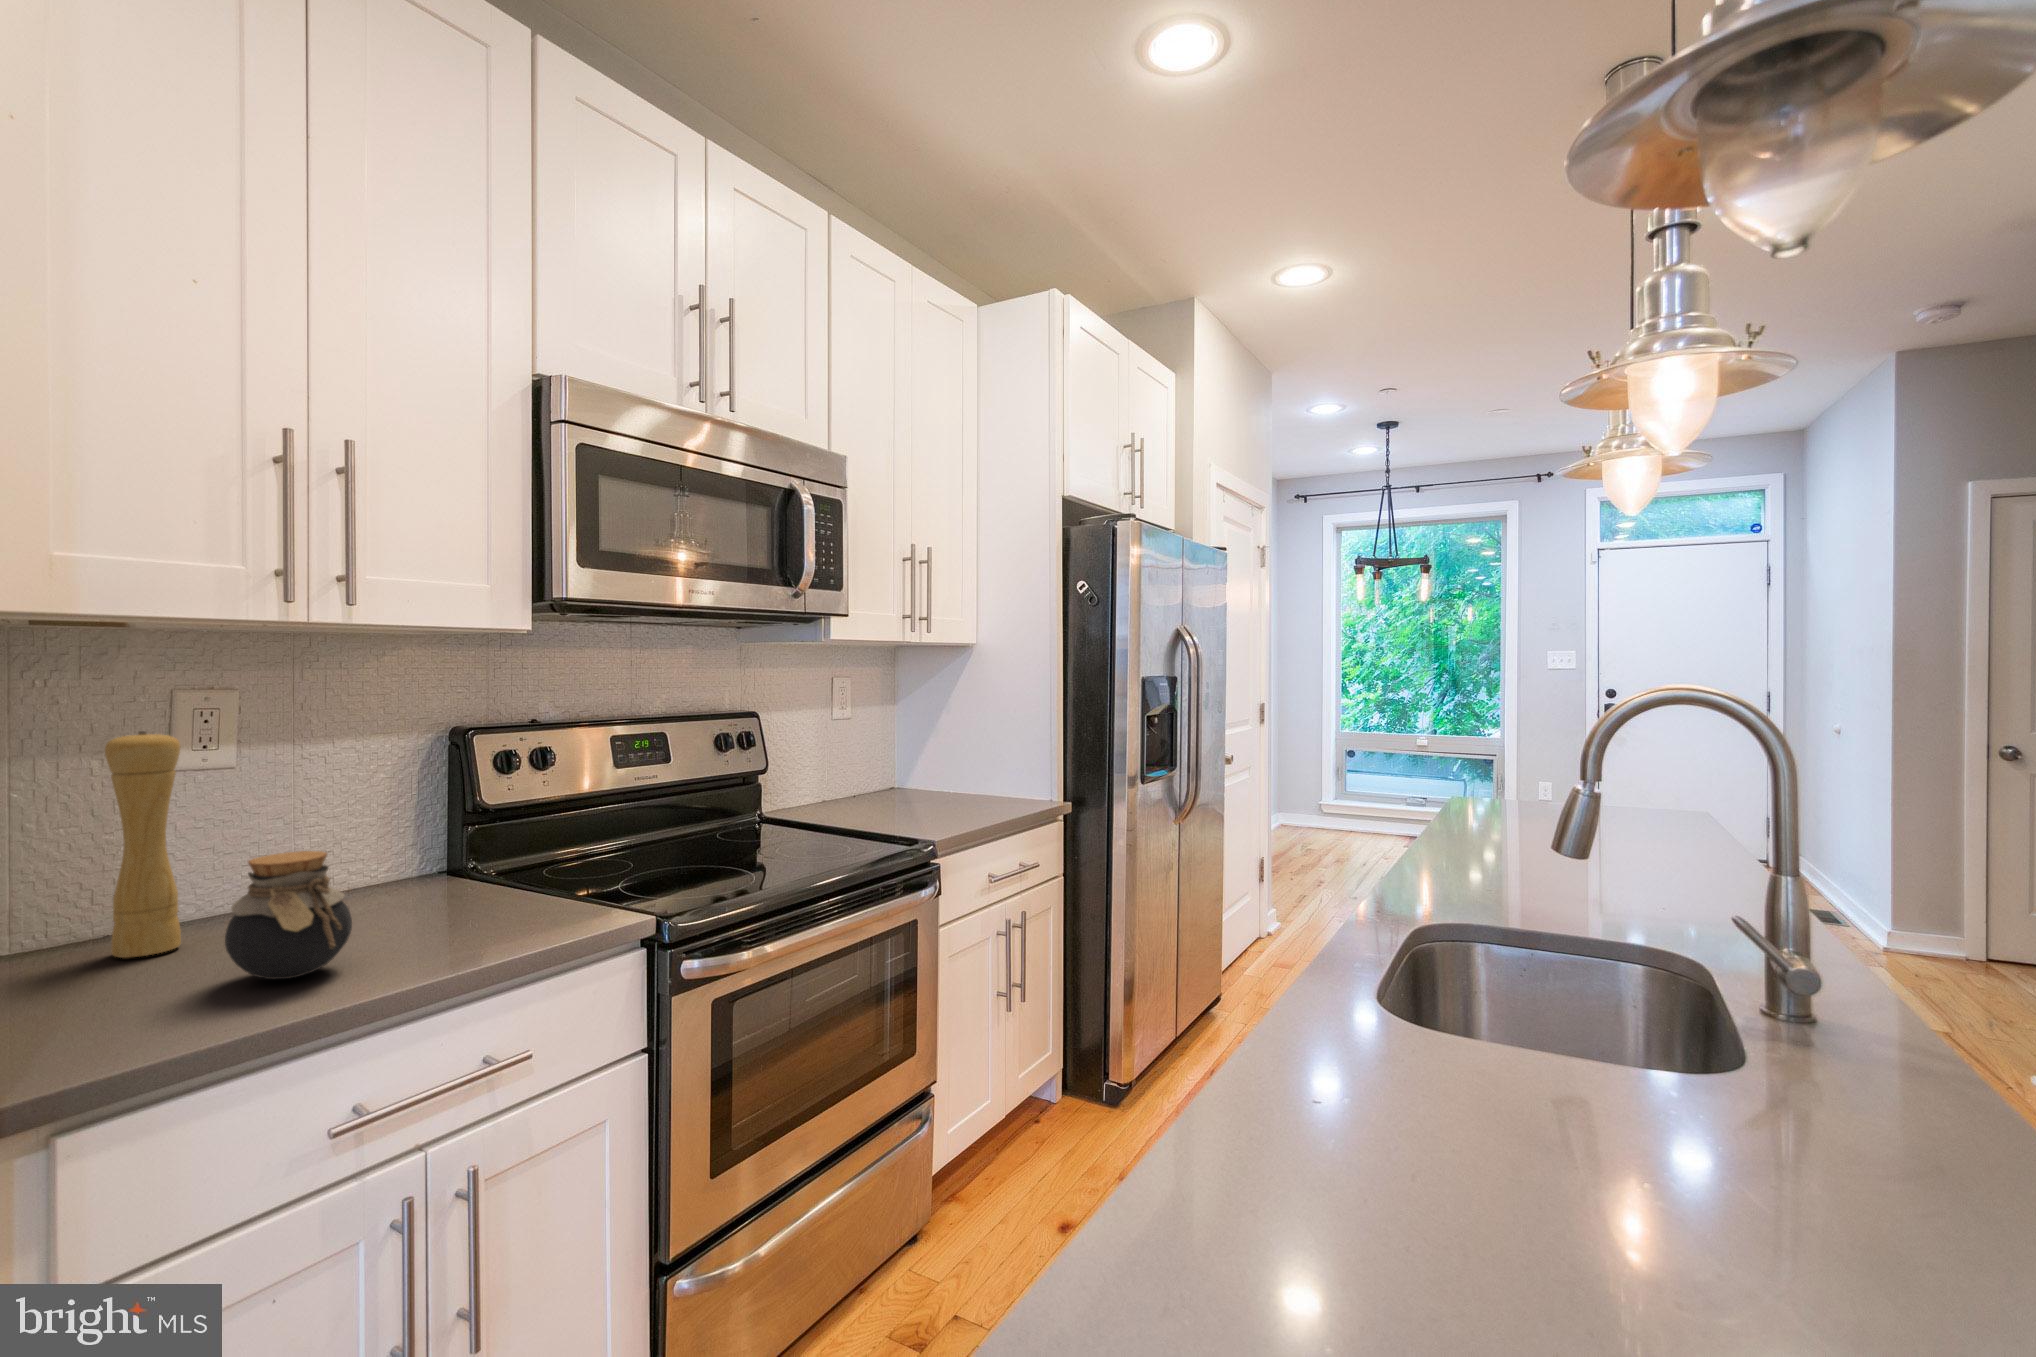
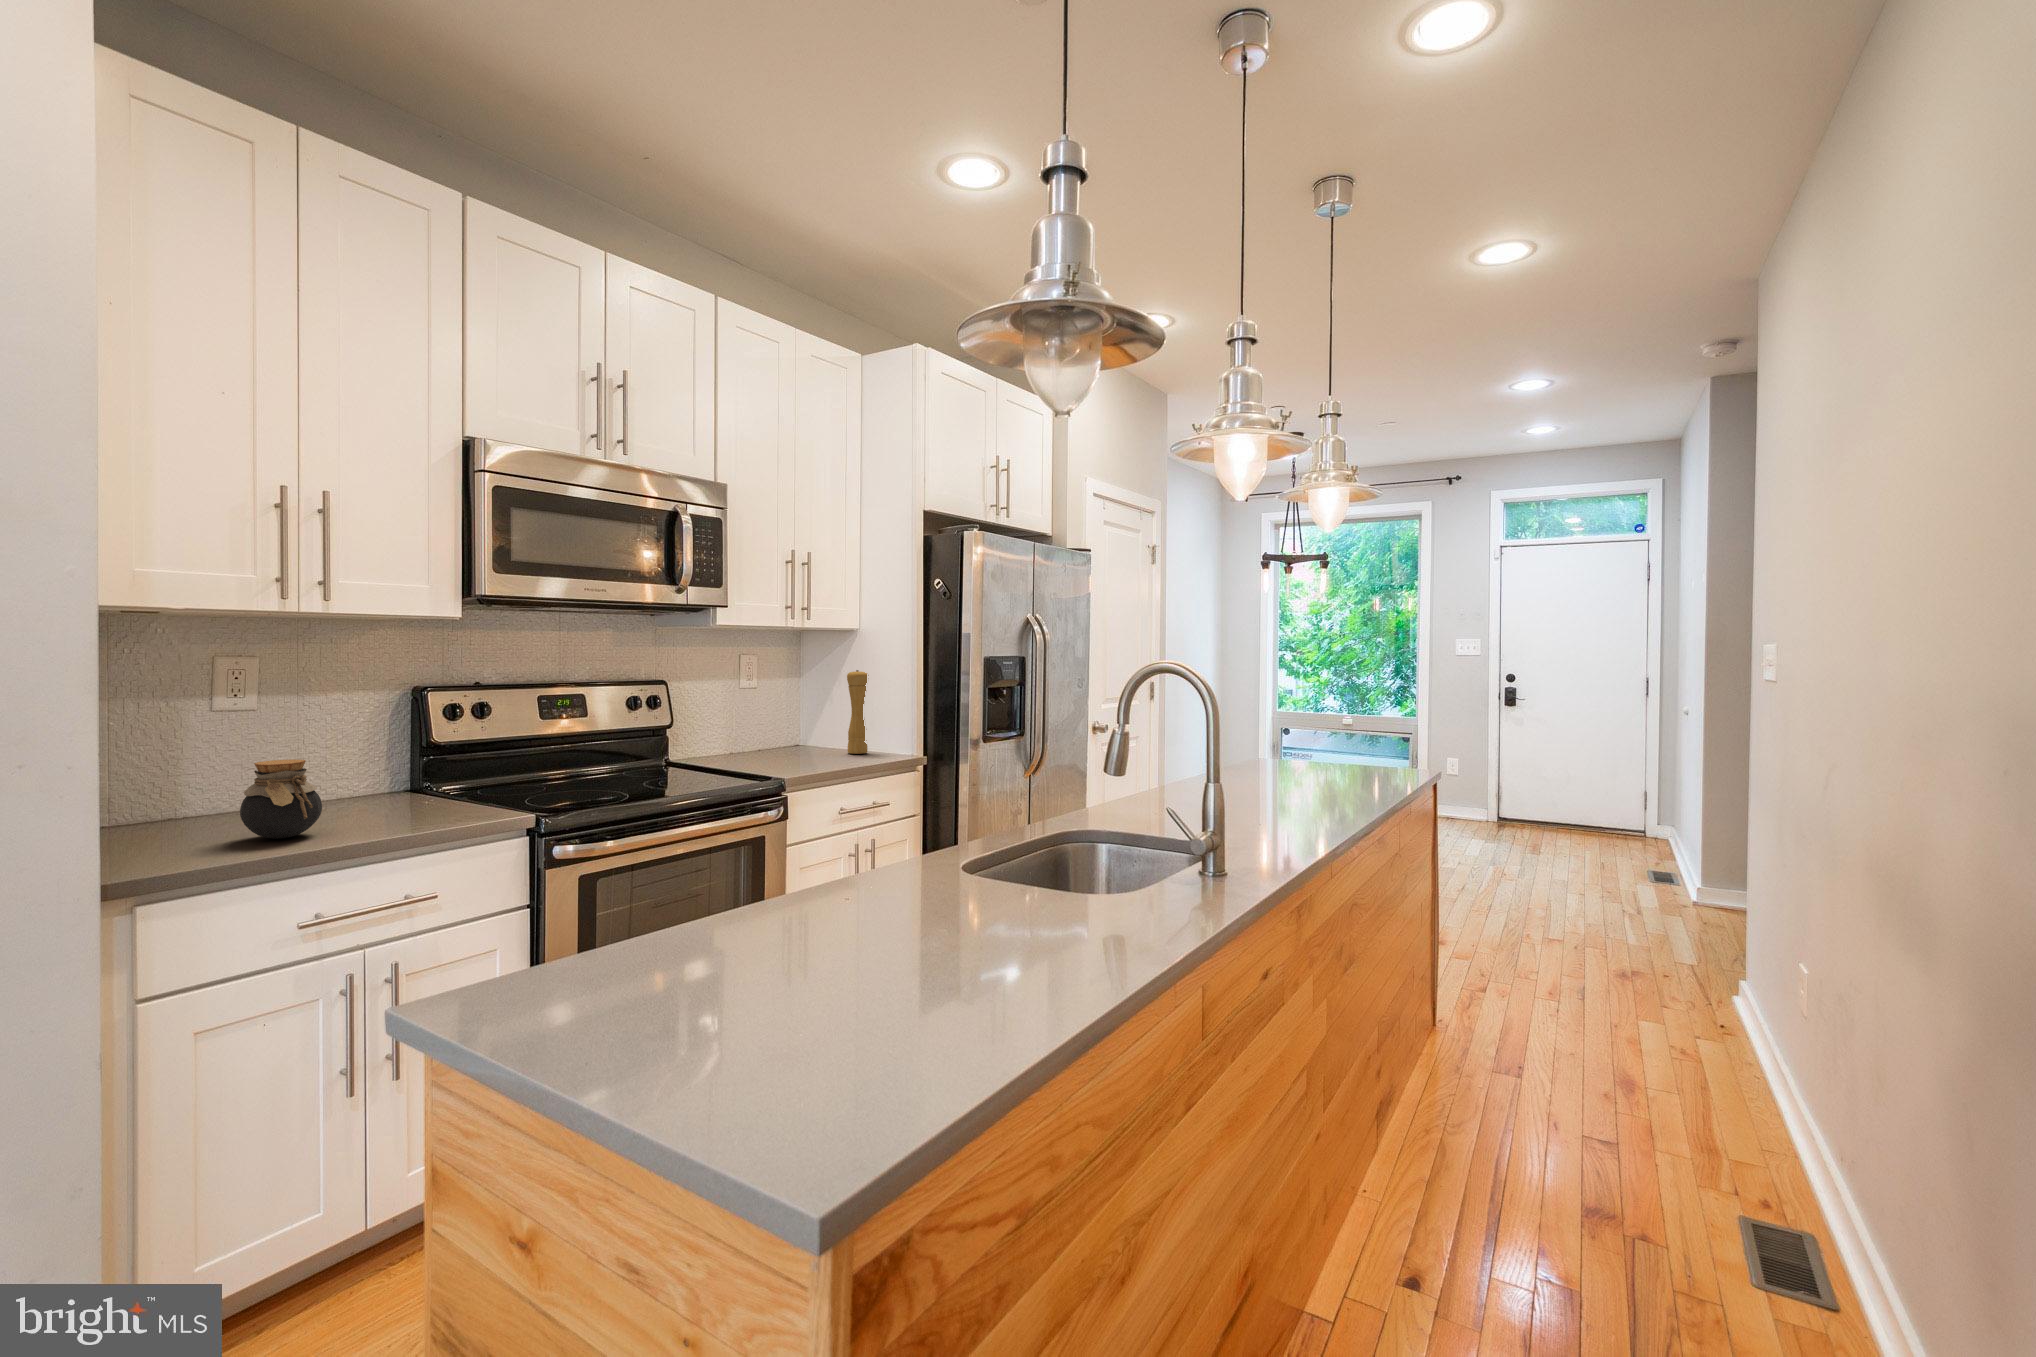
pepper mill: present [105,731,181,958] -> present [847,670,869,754]

